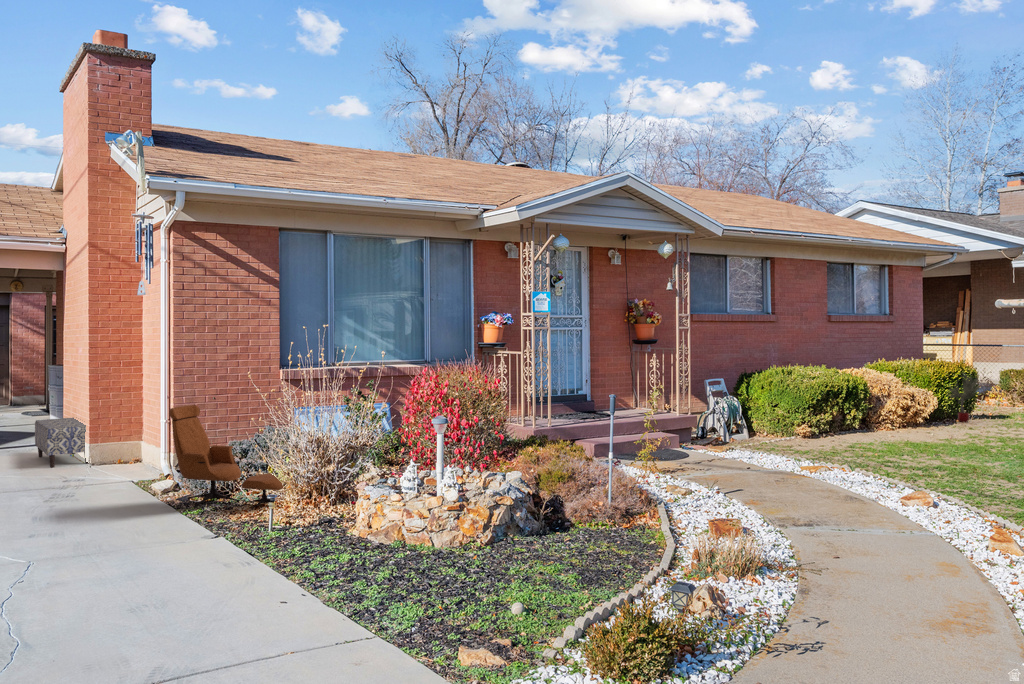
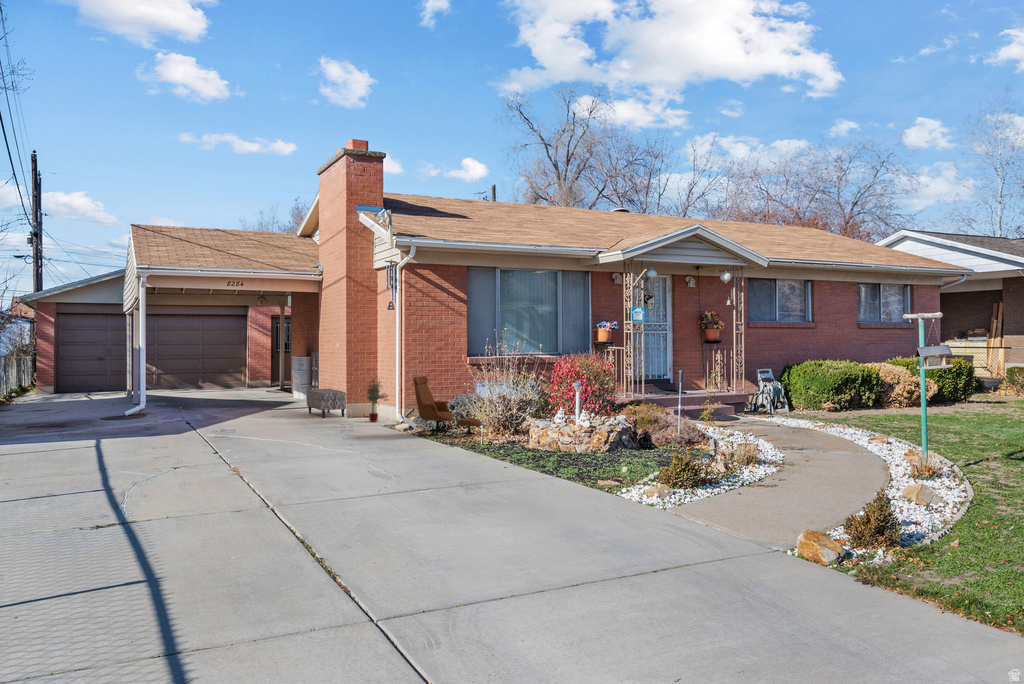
potted tree: present [947,373,979,422] -> present [367,379,388,422]

